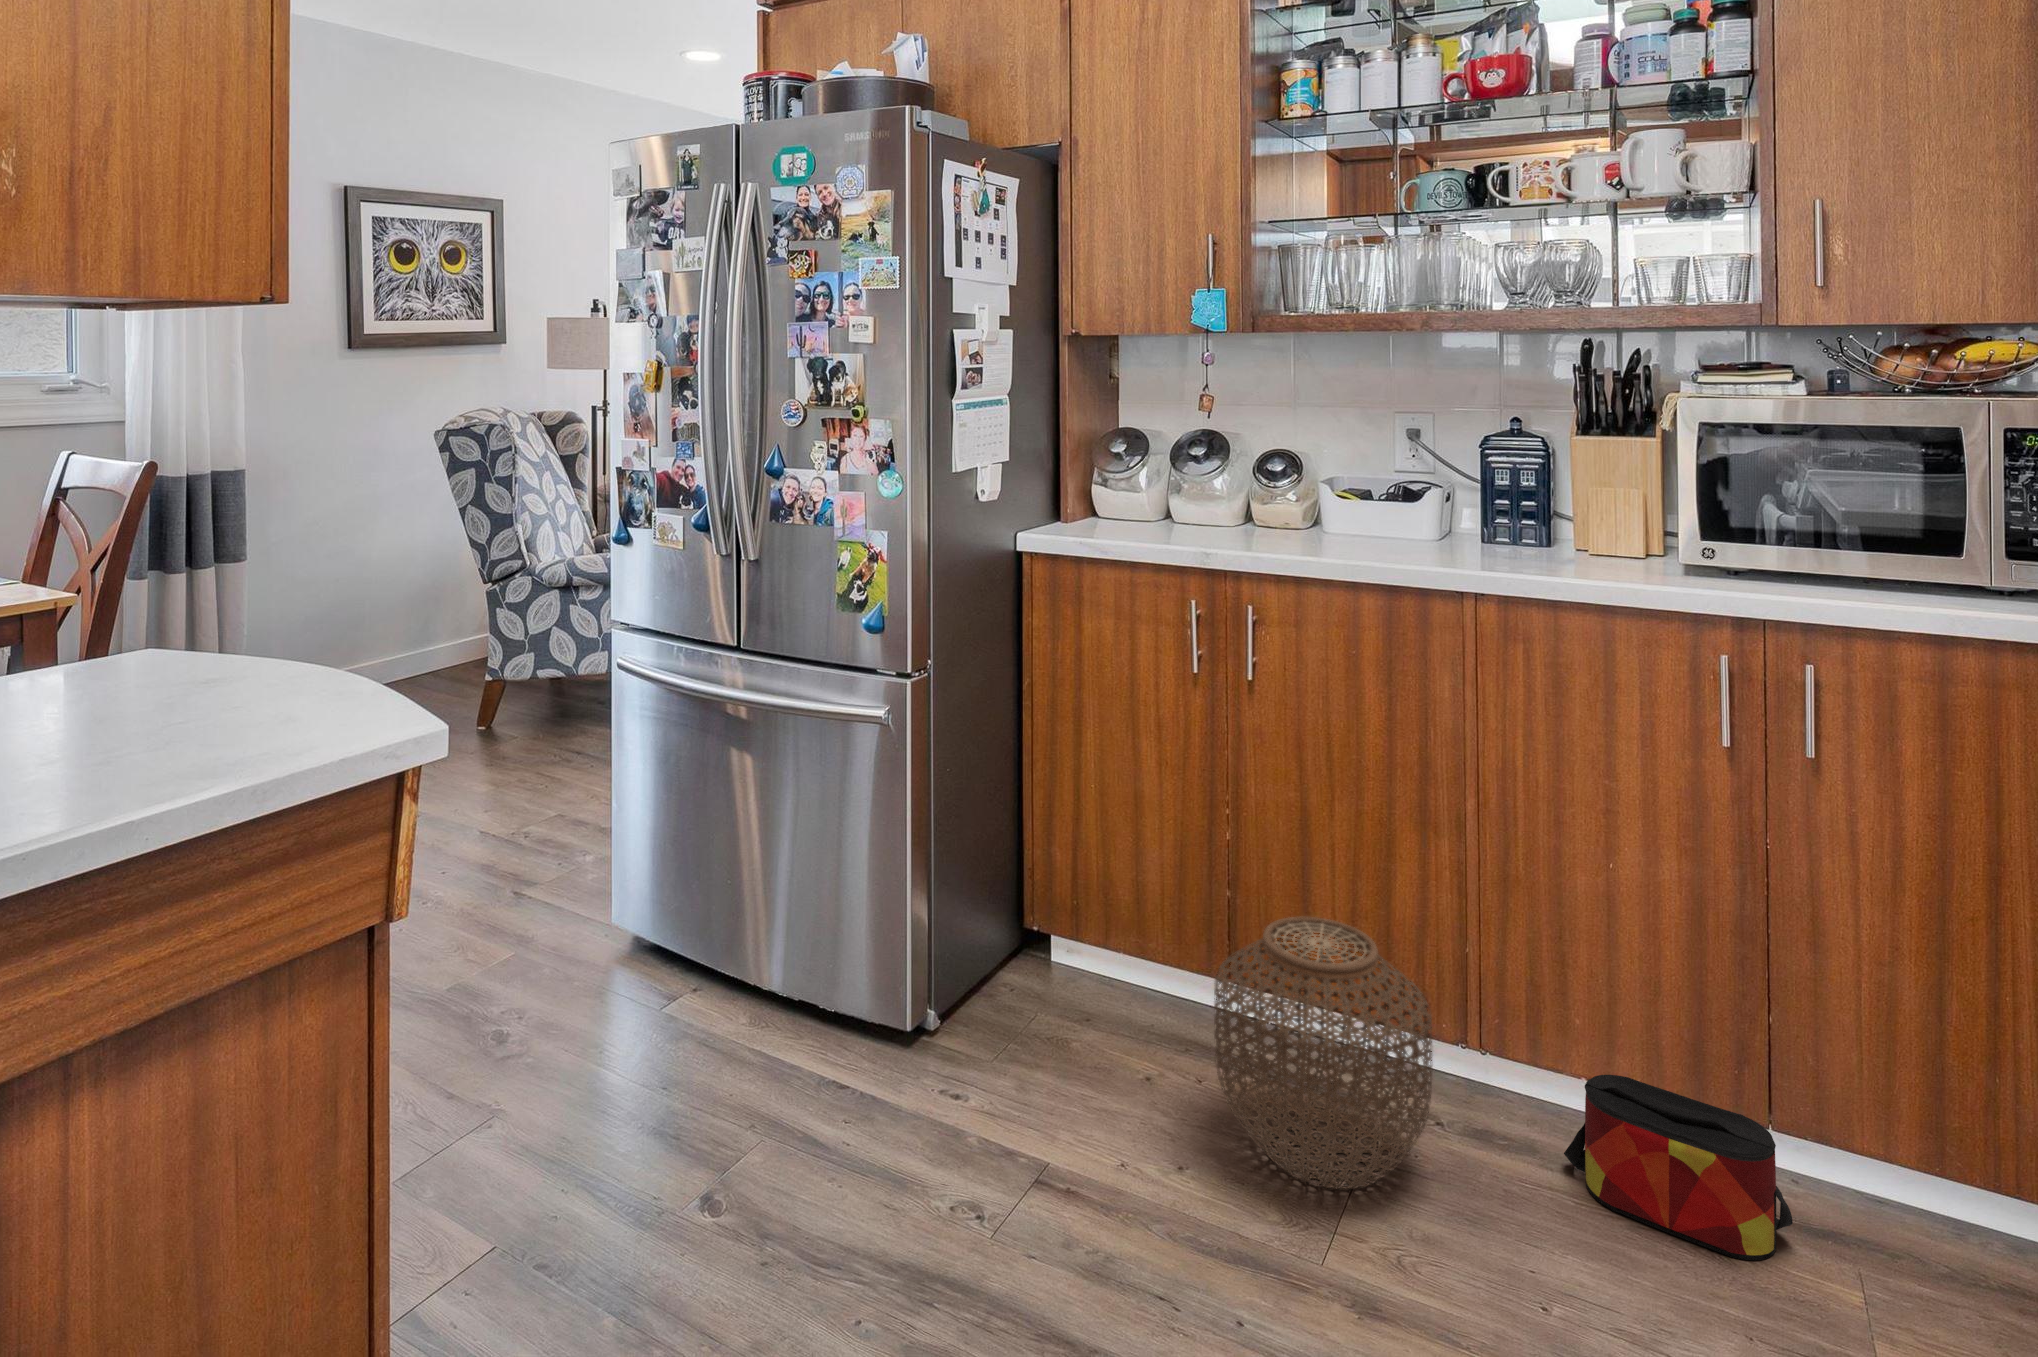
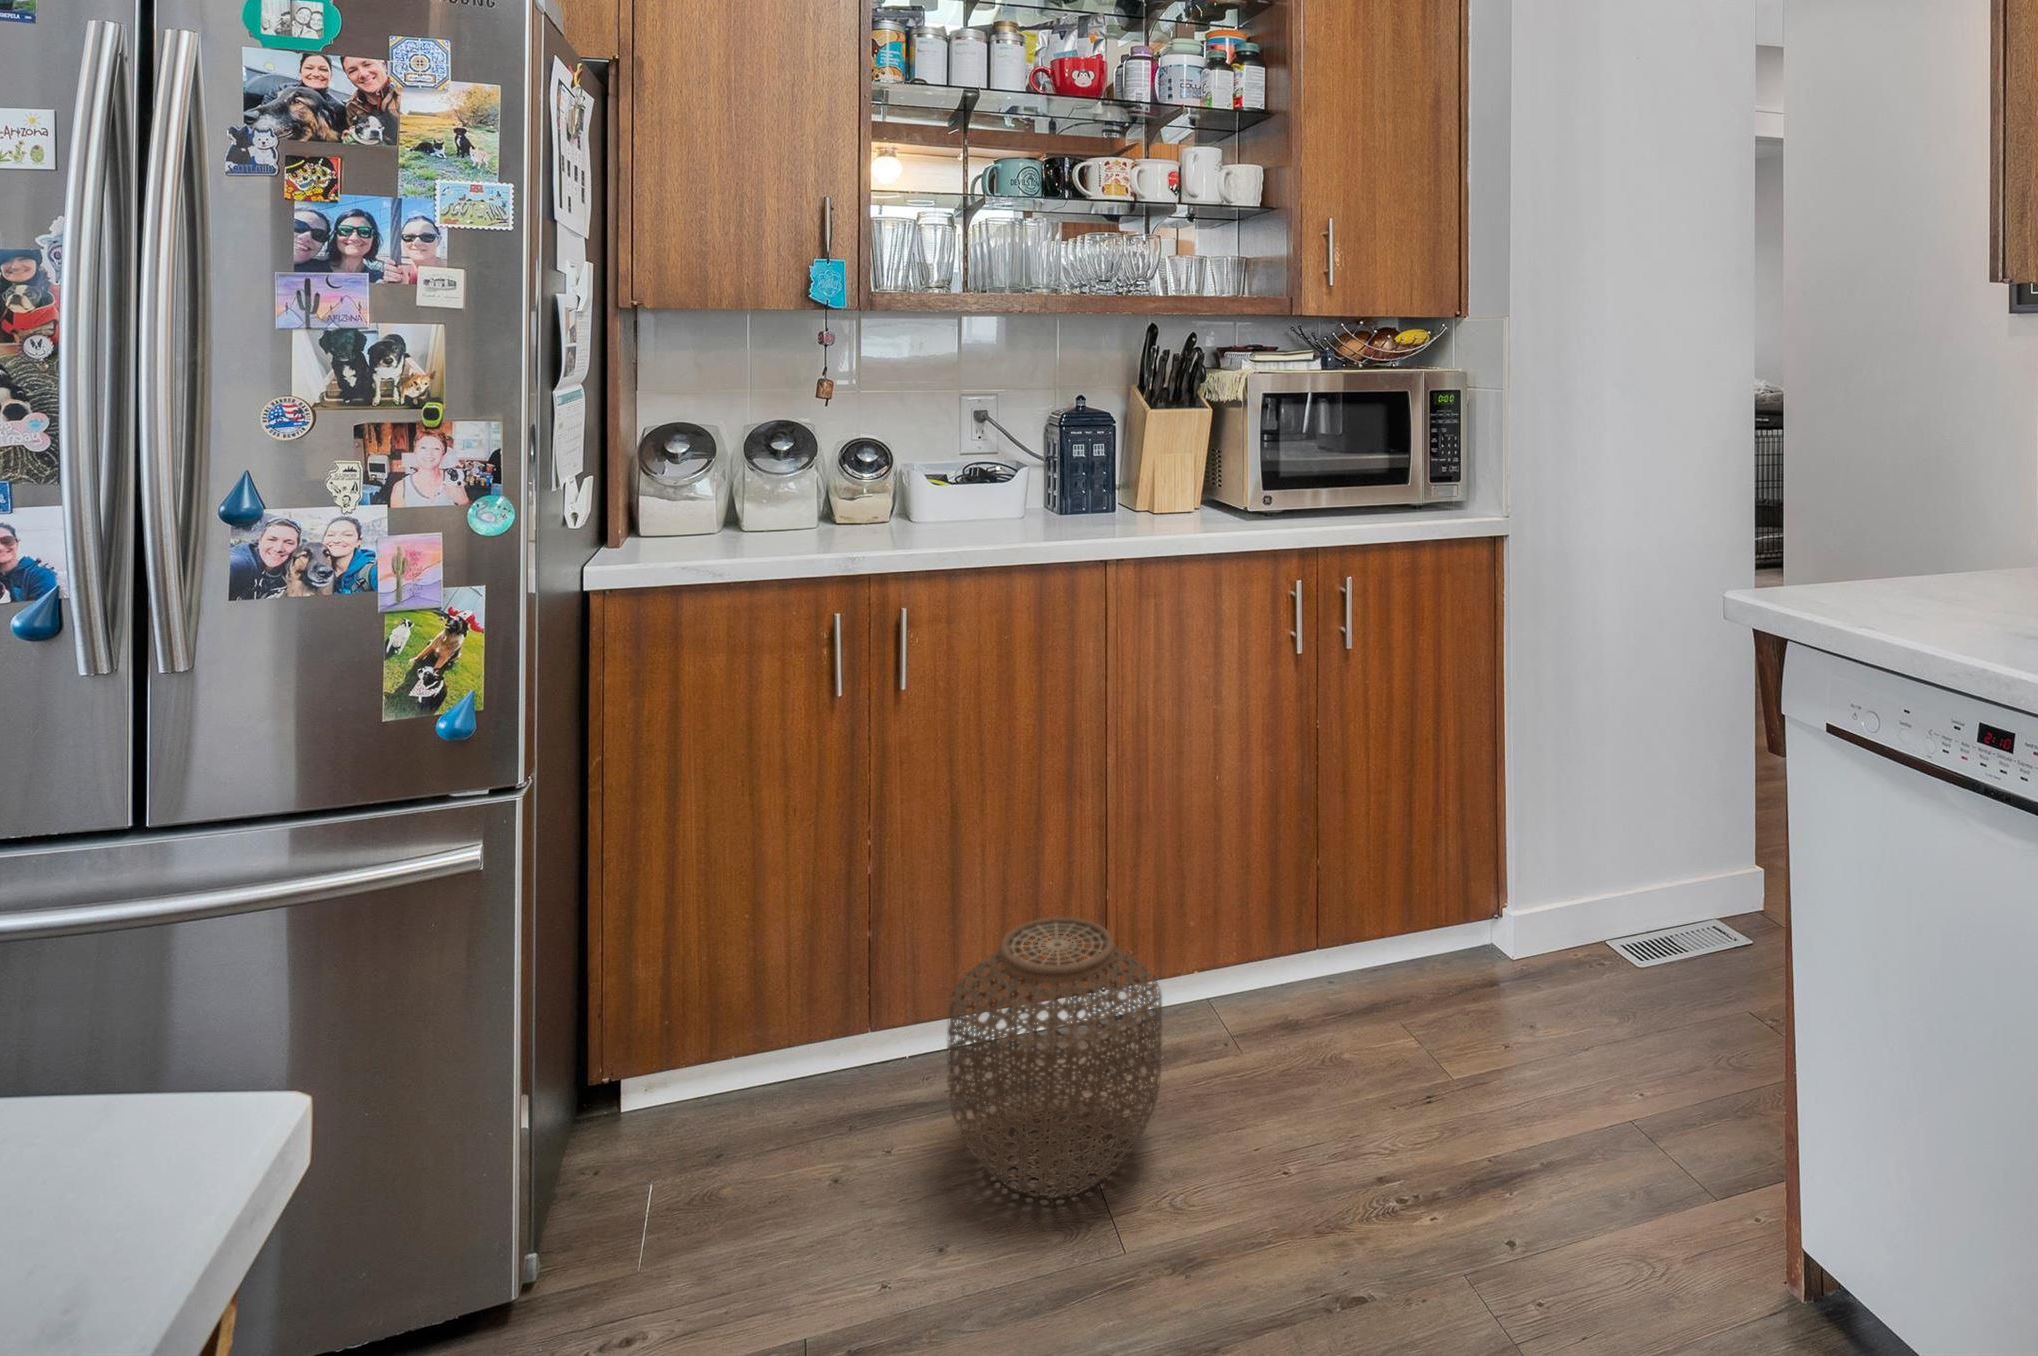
bag: present [1564,1075,1793,1261] -> none [1213,955,1369,1080]

